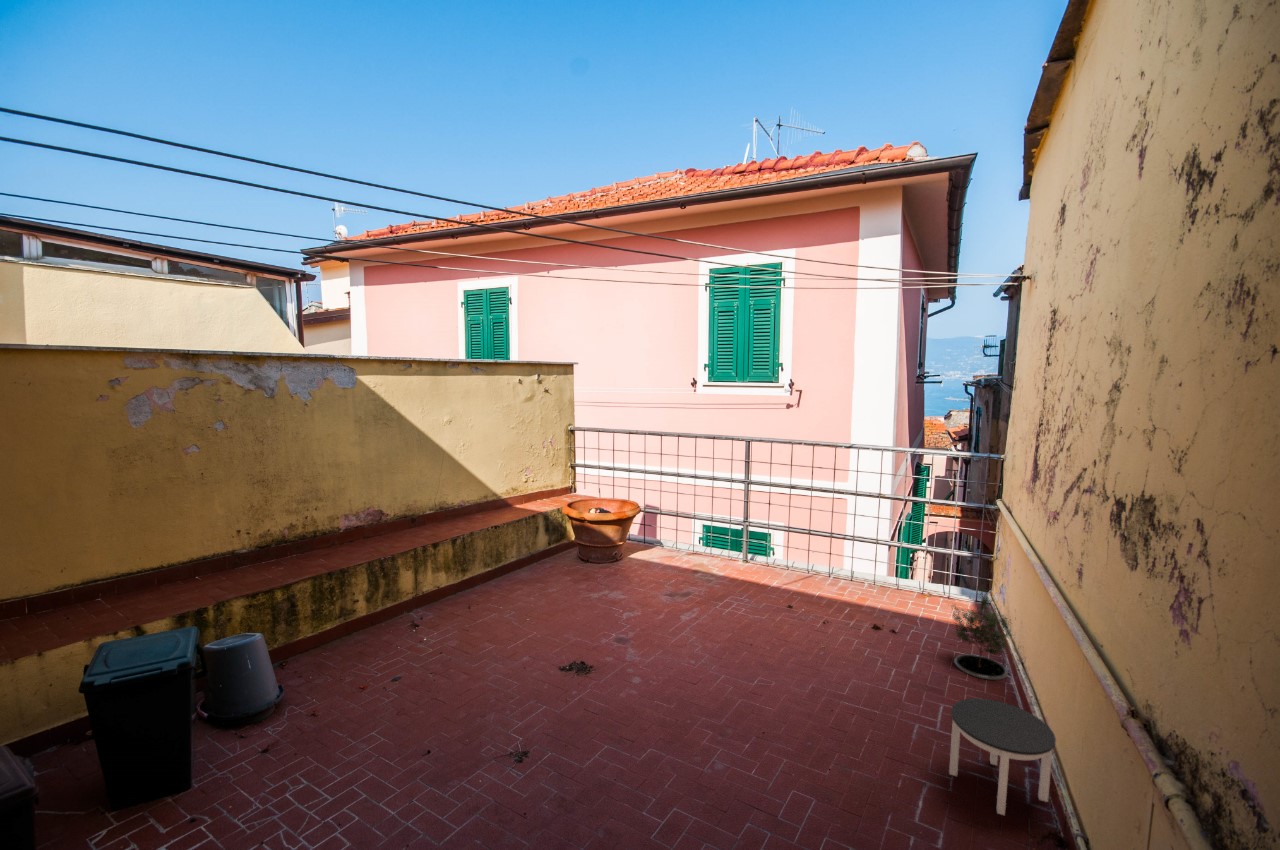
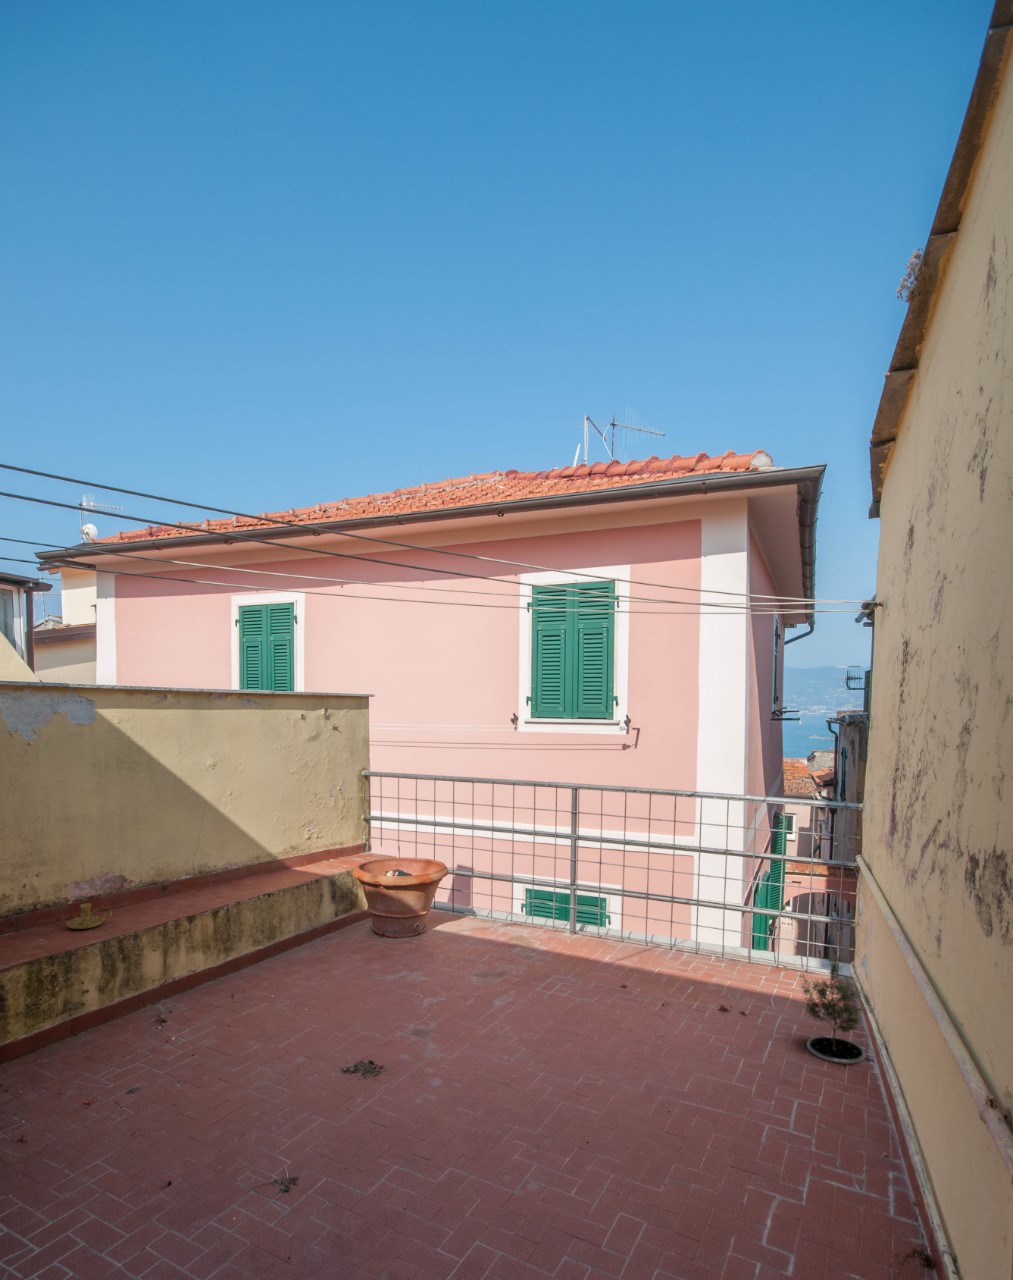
candle holder: none [334,534,370,554] -> present [67,903,112,929]
round table: present [949,698,1056,815] -> none [781,1075,888,1207]

